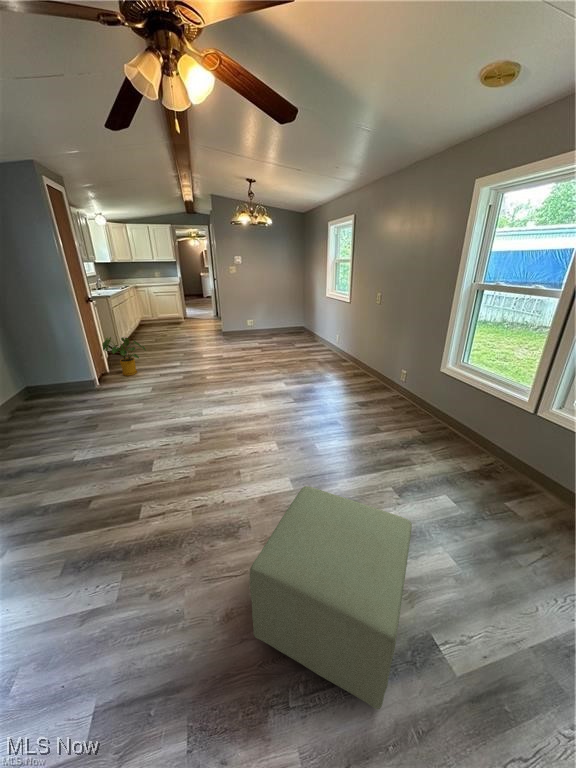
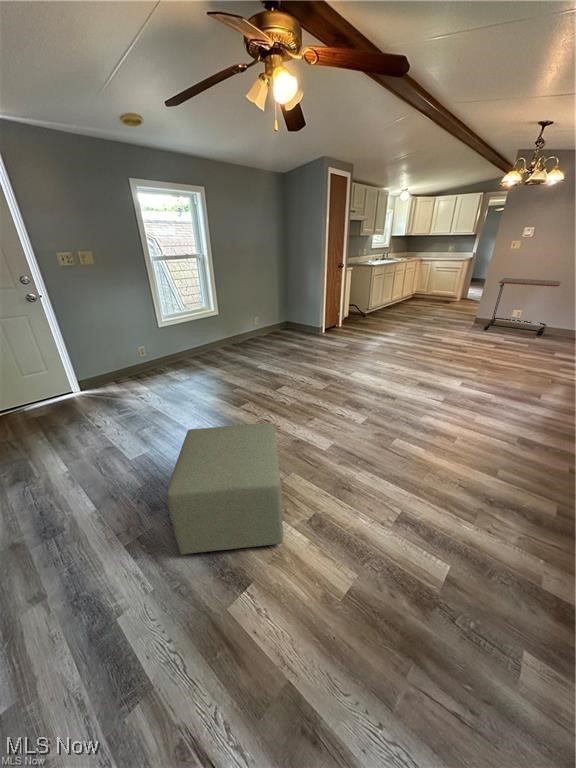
side table: none [234,296,276,341] -> present [484,278,561,336]
house plant: present [102,337,146,376] -> none [336,299,366,333]

